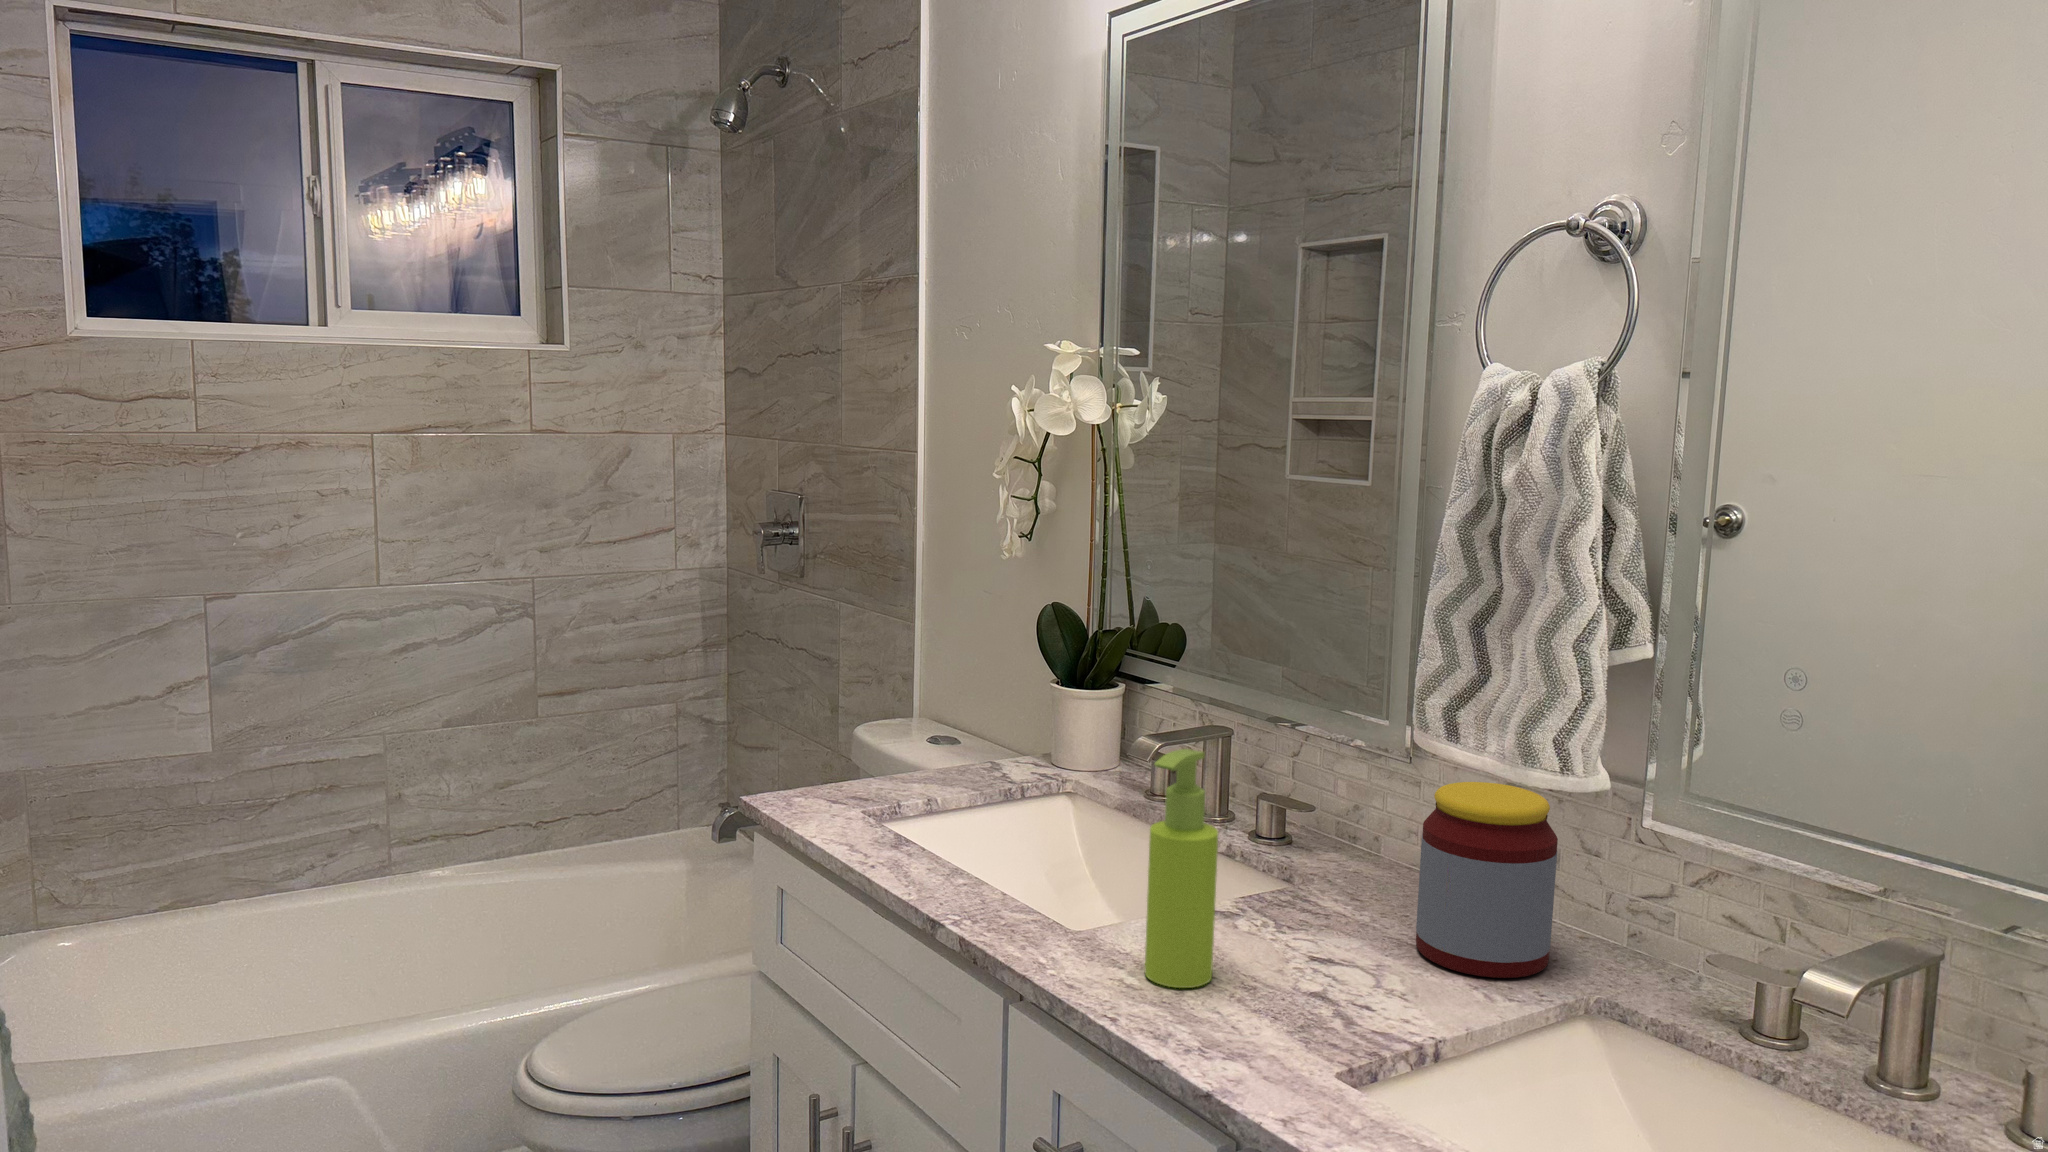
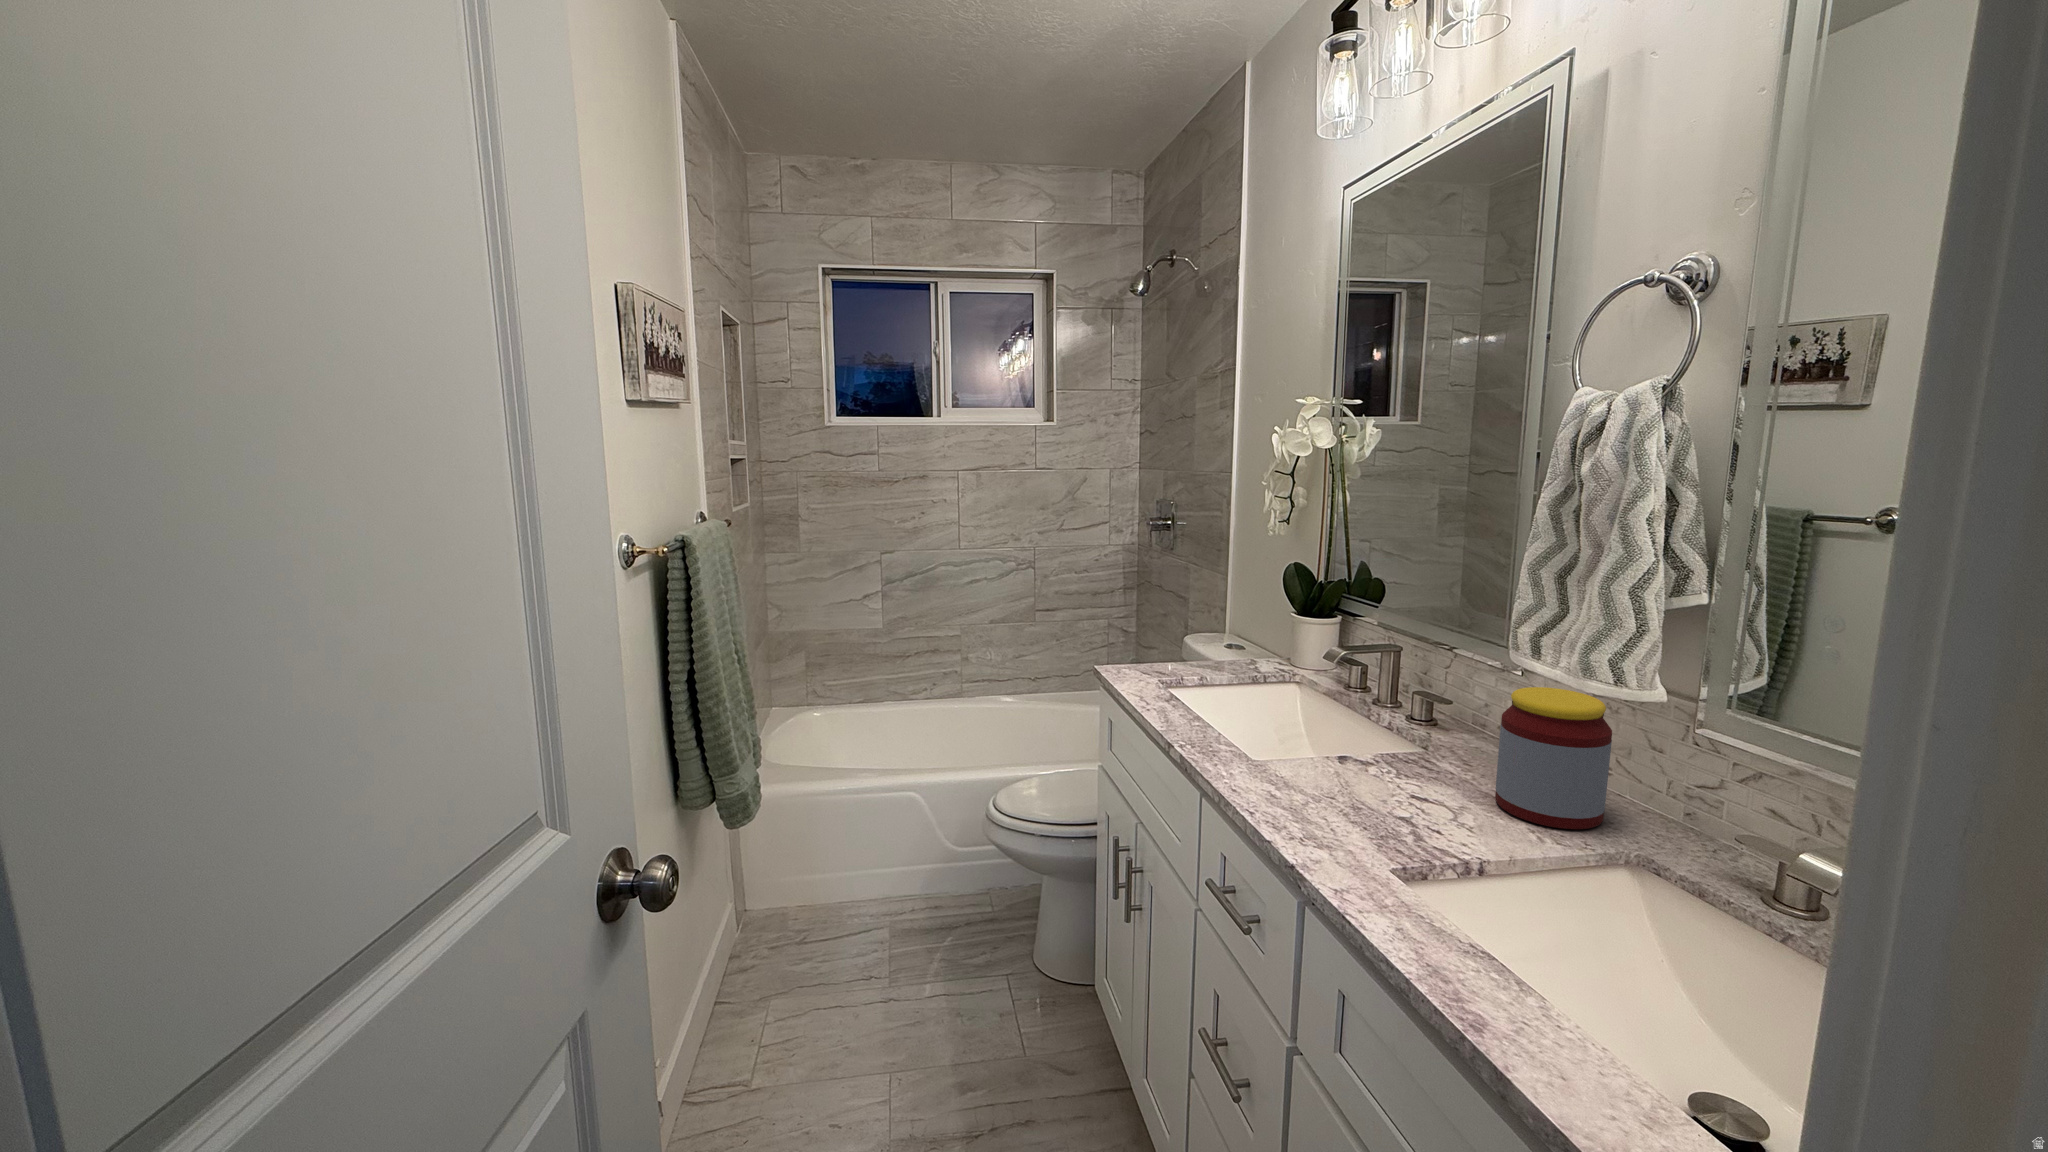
soap dispenser: present [1145,749,1218,988] -> none [1287,649,1337,802]

